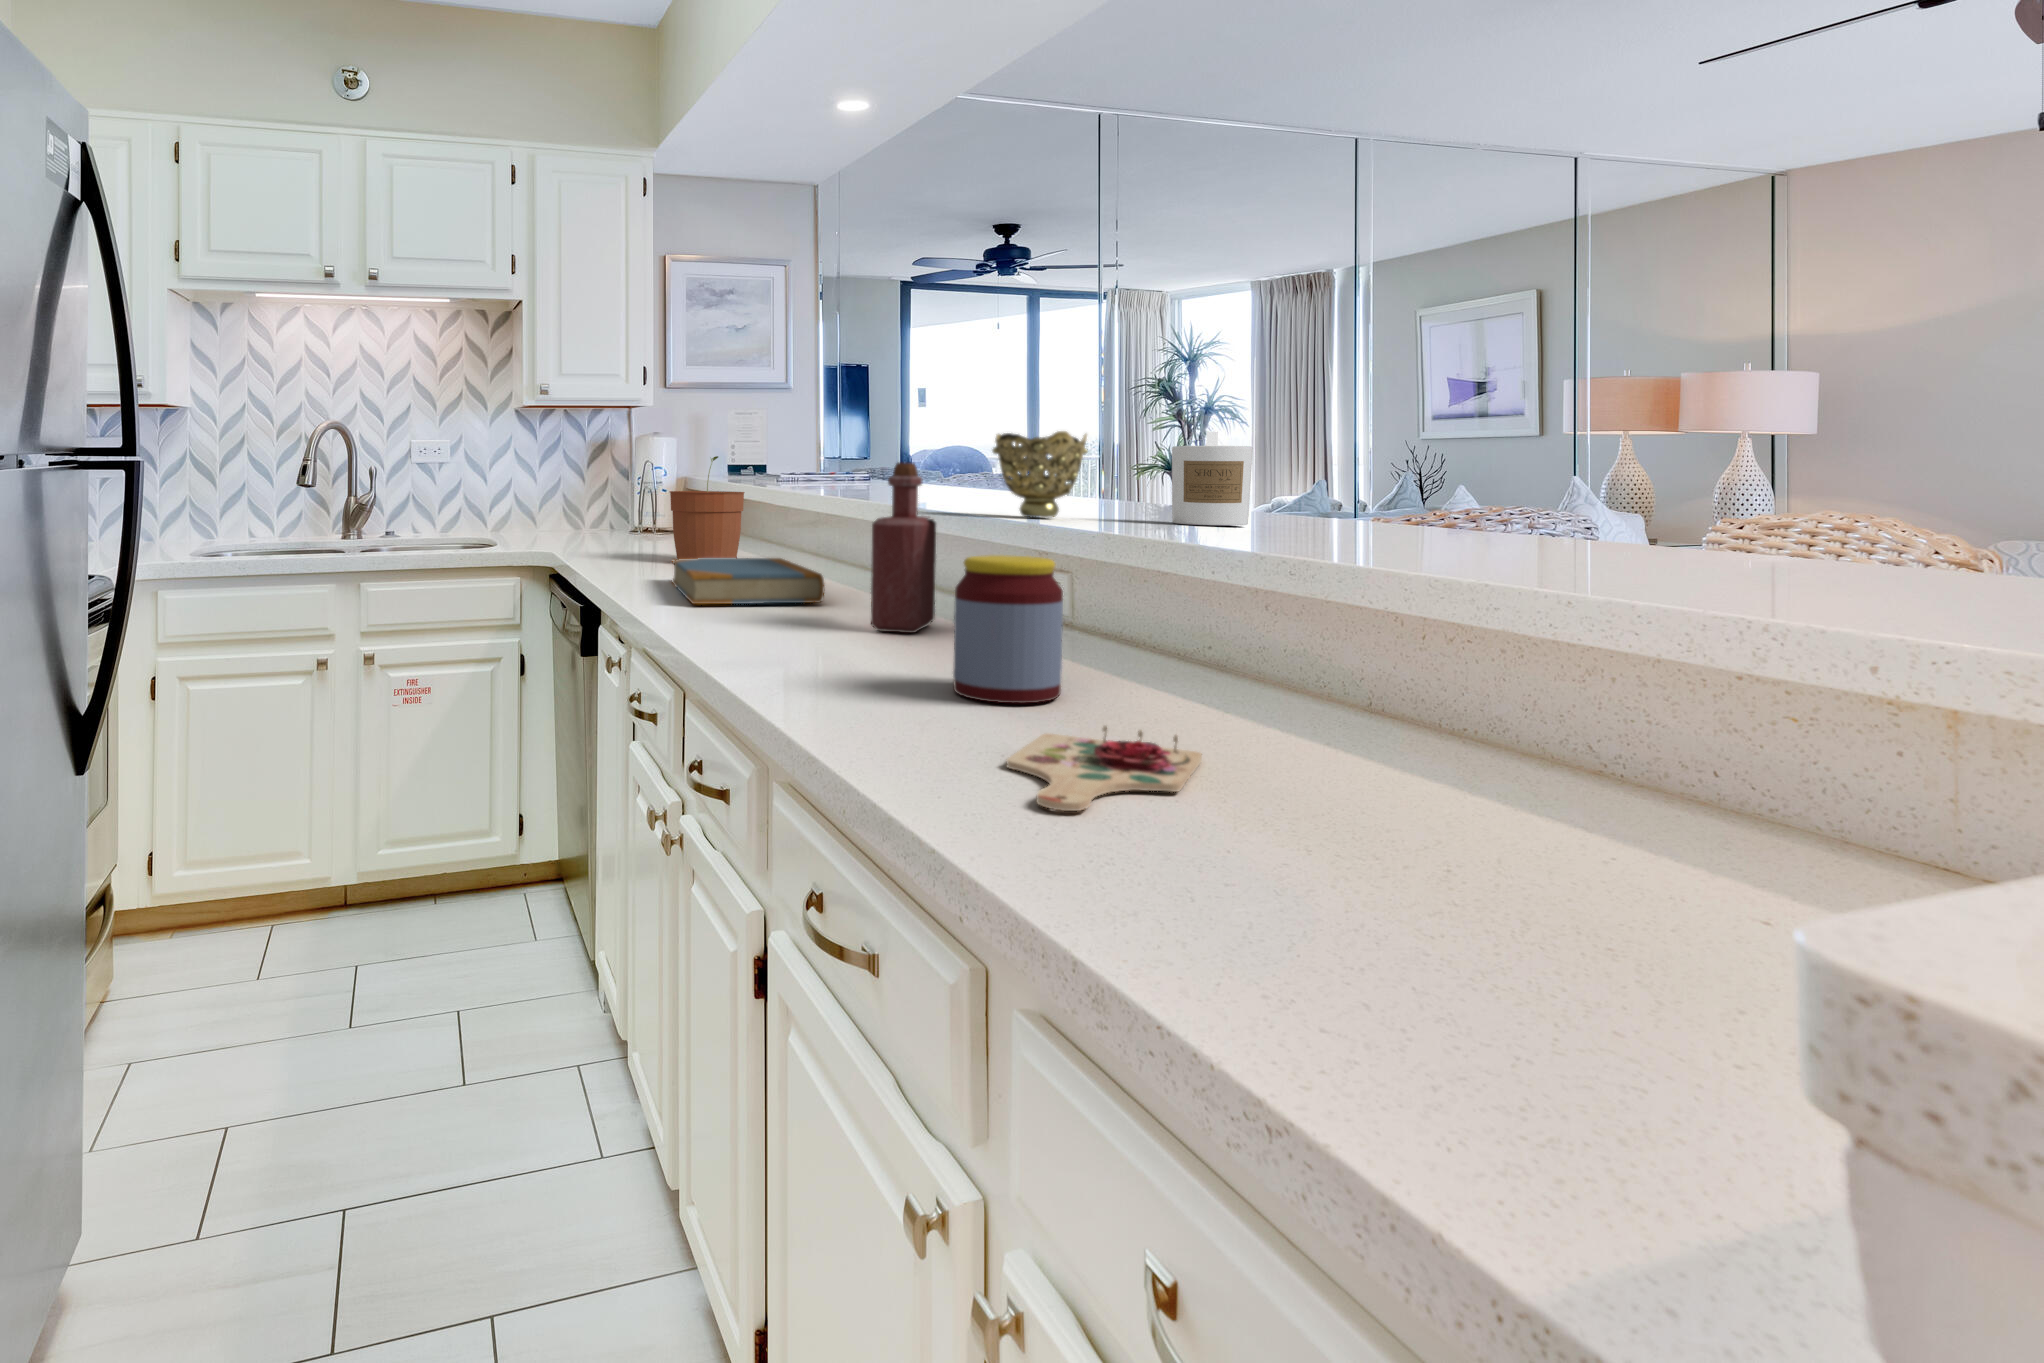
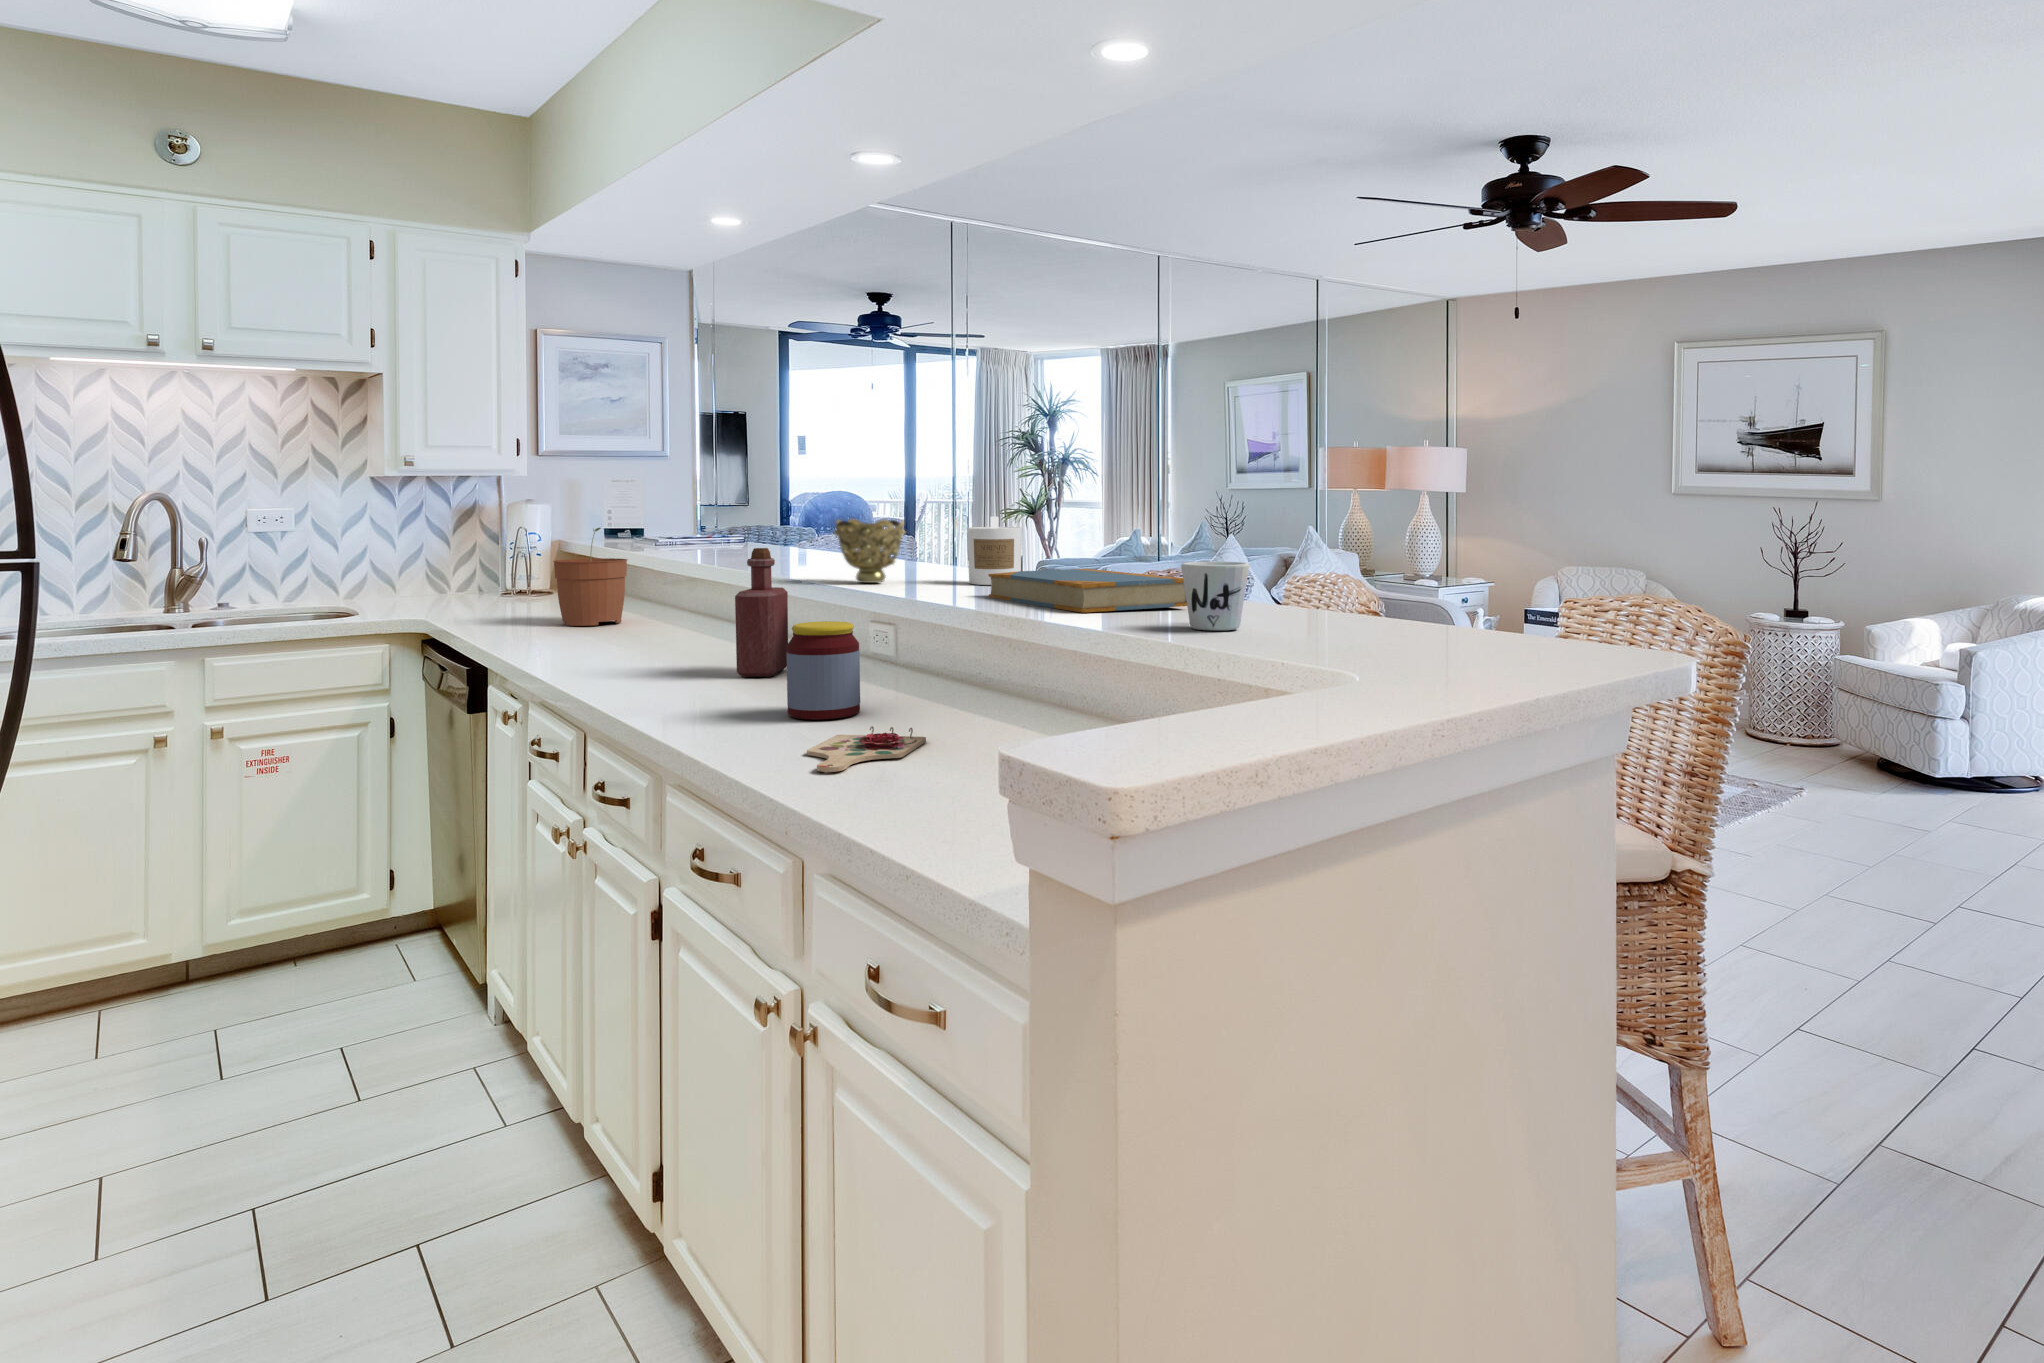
mug: none [1729,460,1915,595] -> present [1181,562,1249,630]
book: present [672,558,824,604] -> present [989,569,1187,613]

